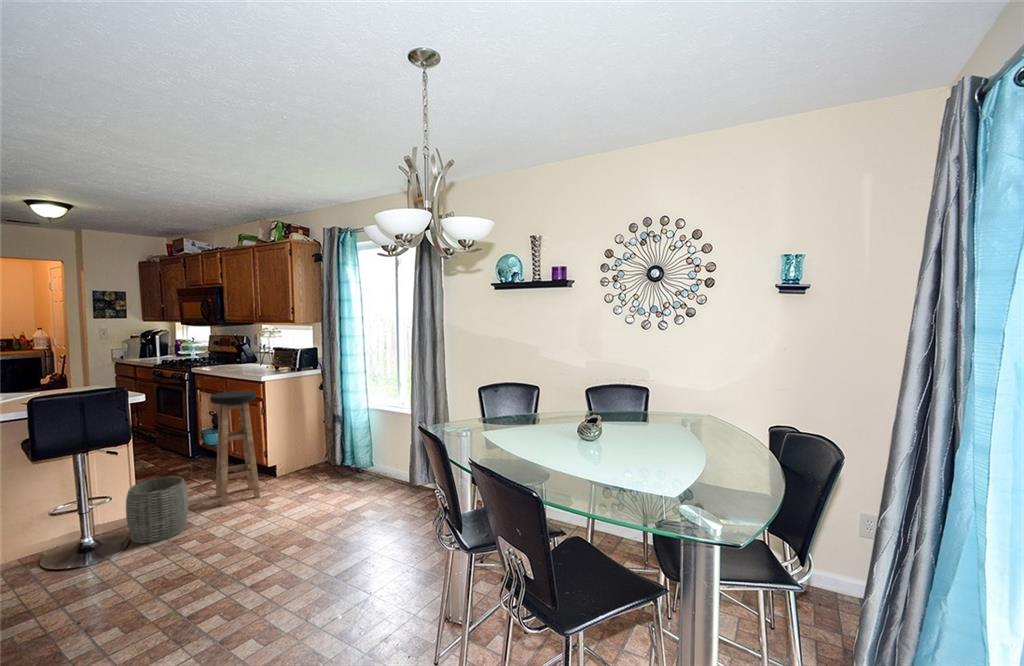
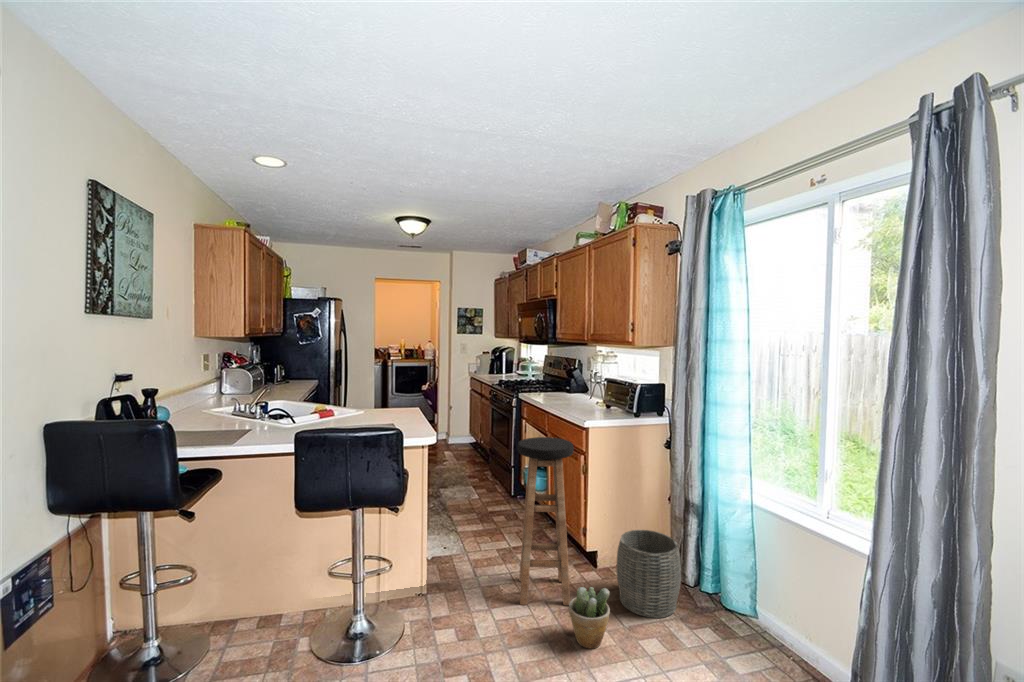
potted plant: none [262,471,290,509] -> present [569,587,610,648]
woven basket: present [126,476,188,543] -> present [617,530,681,618]

